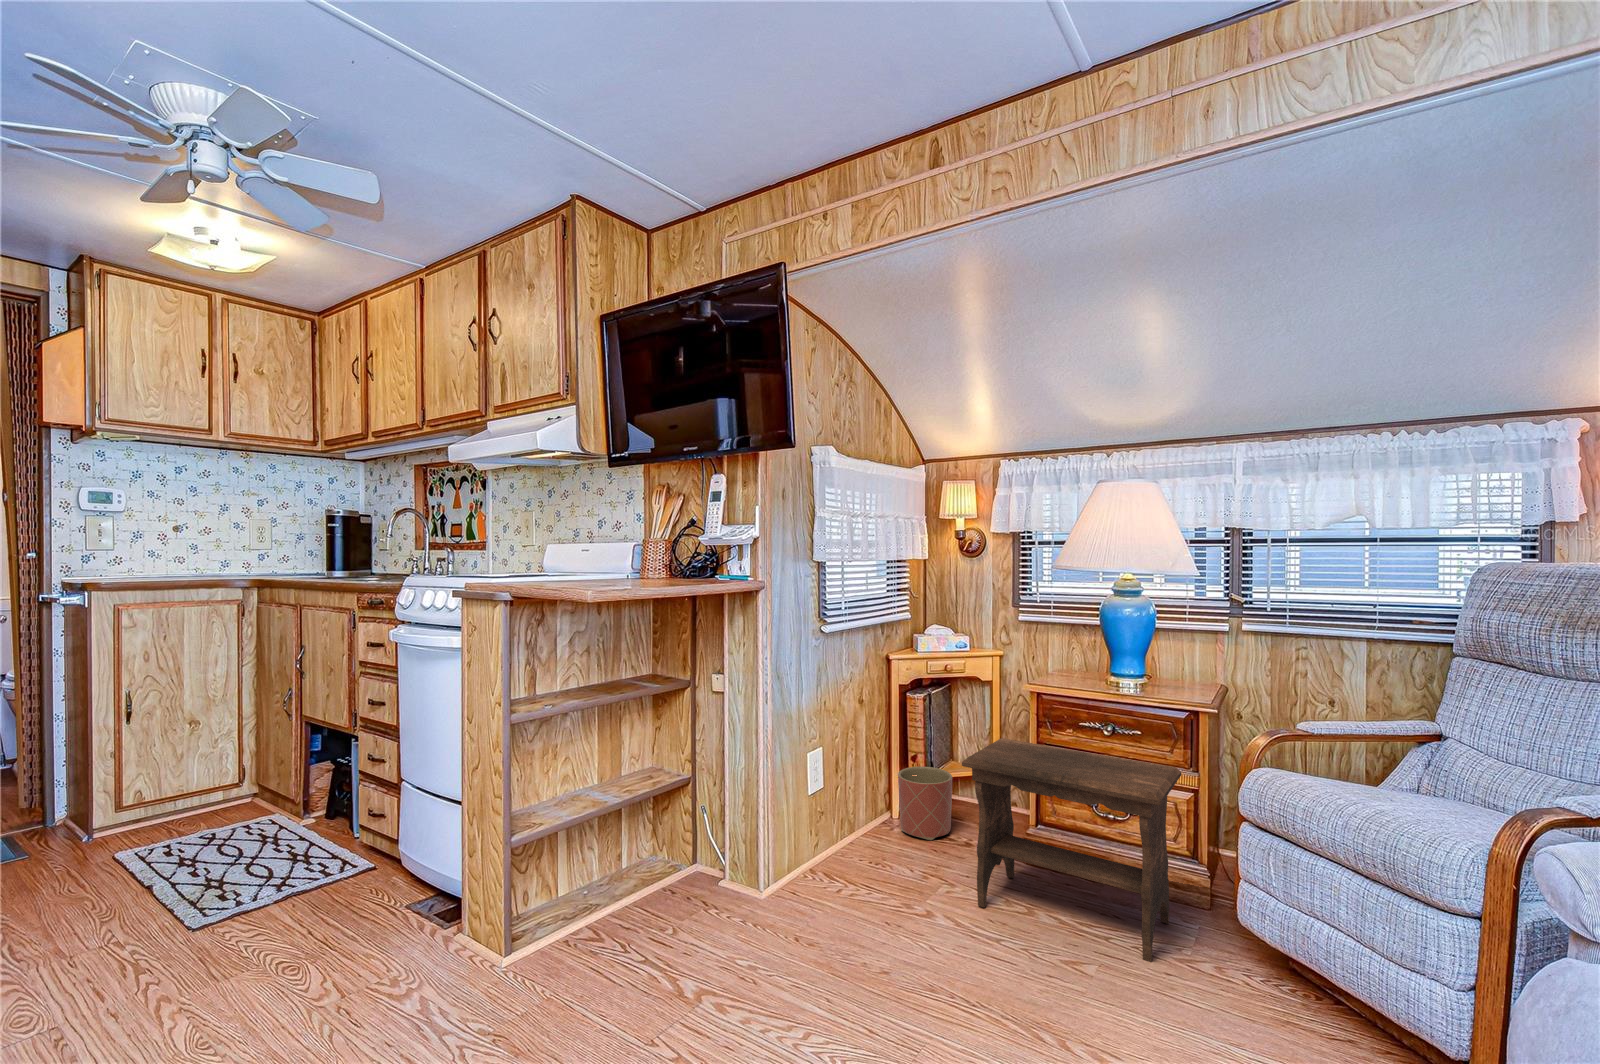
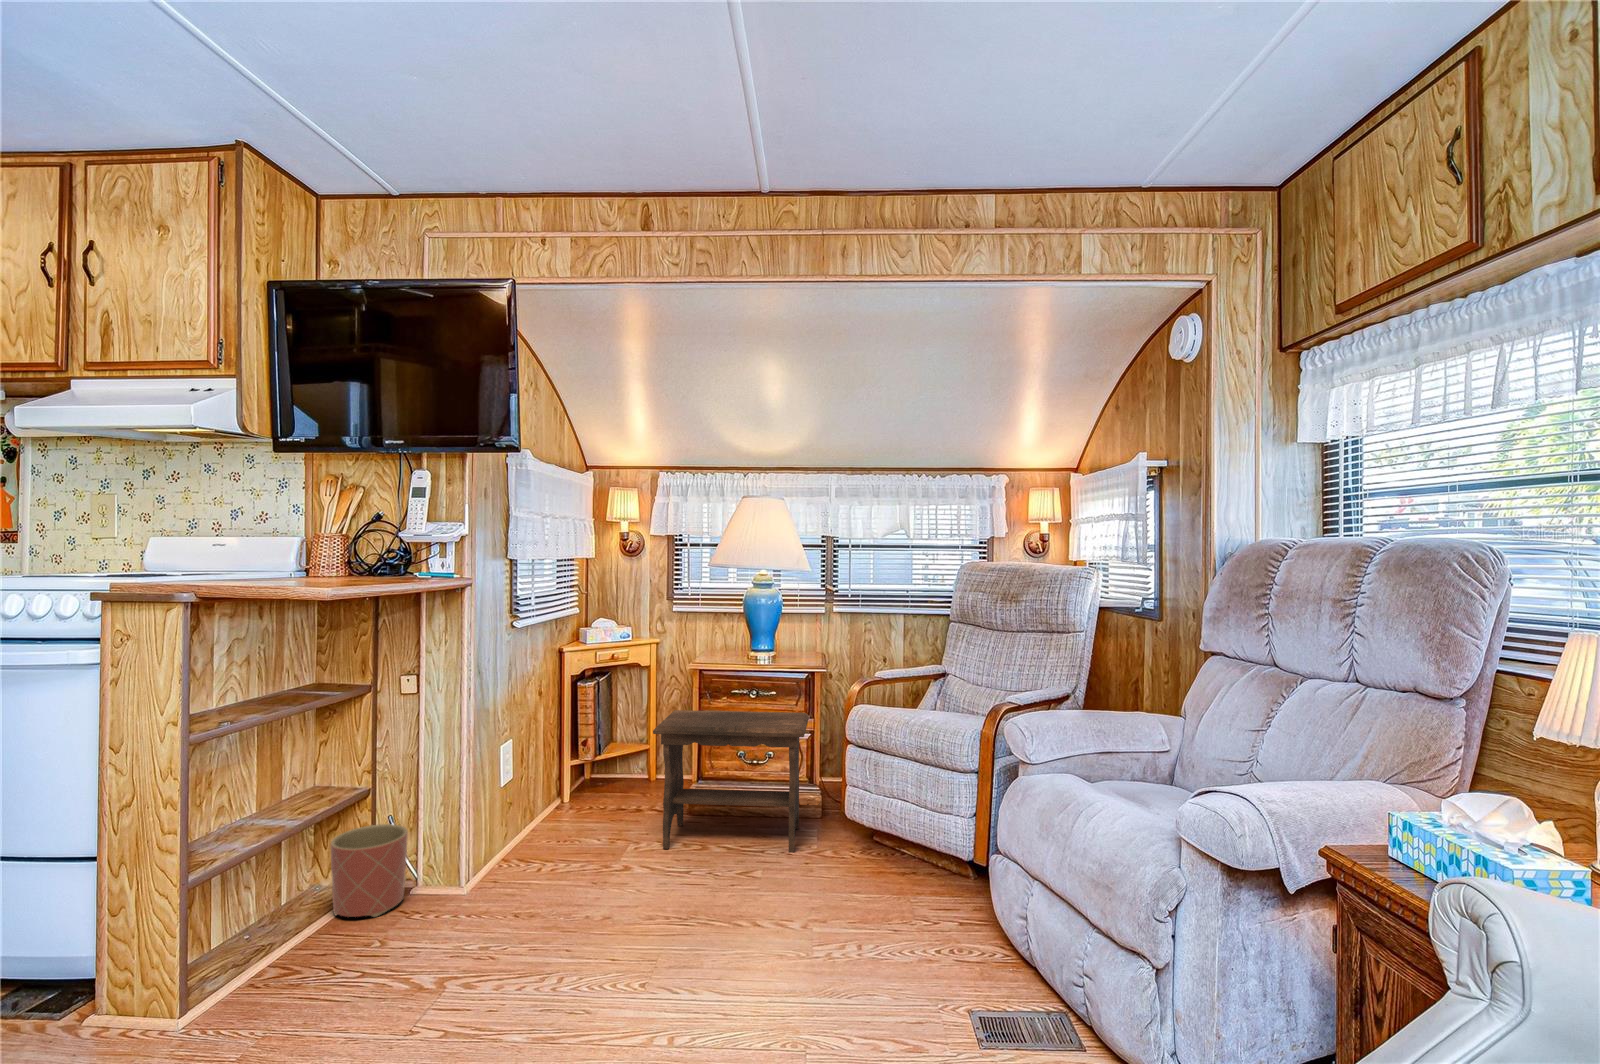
planter: present [898,767,952,840] -> present [331,824,408,917]

